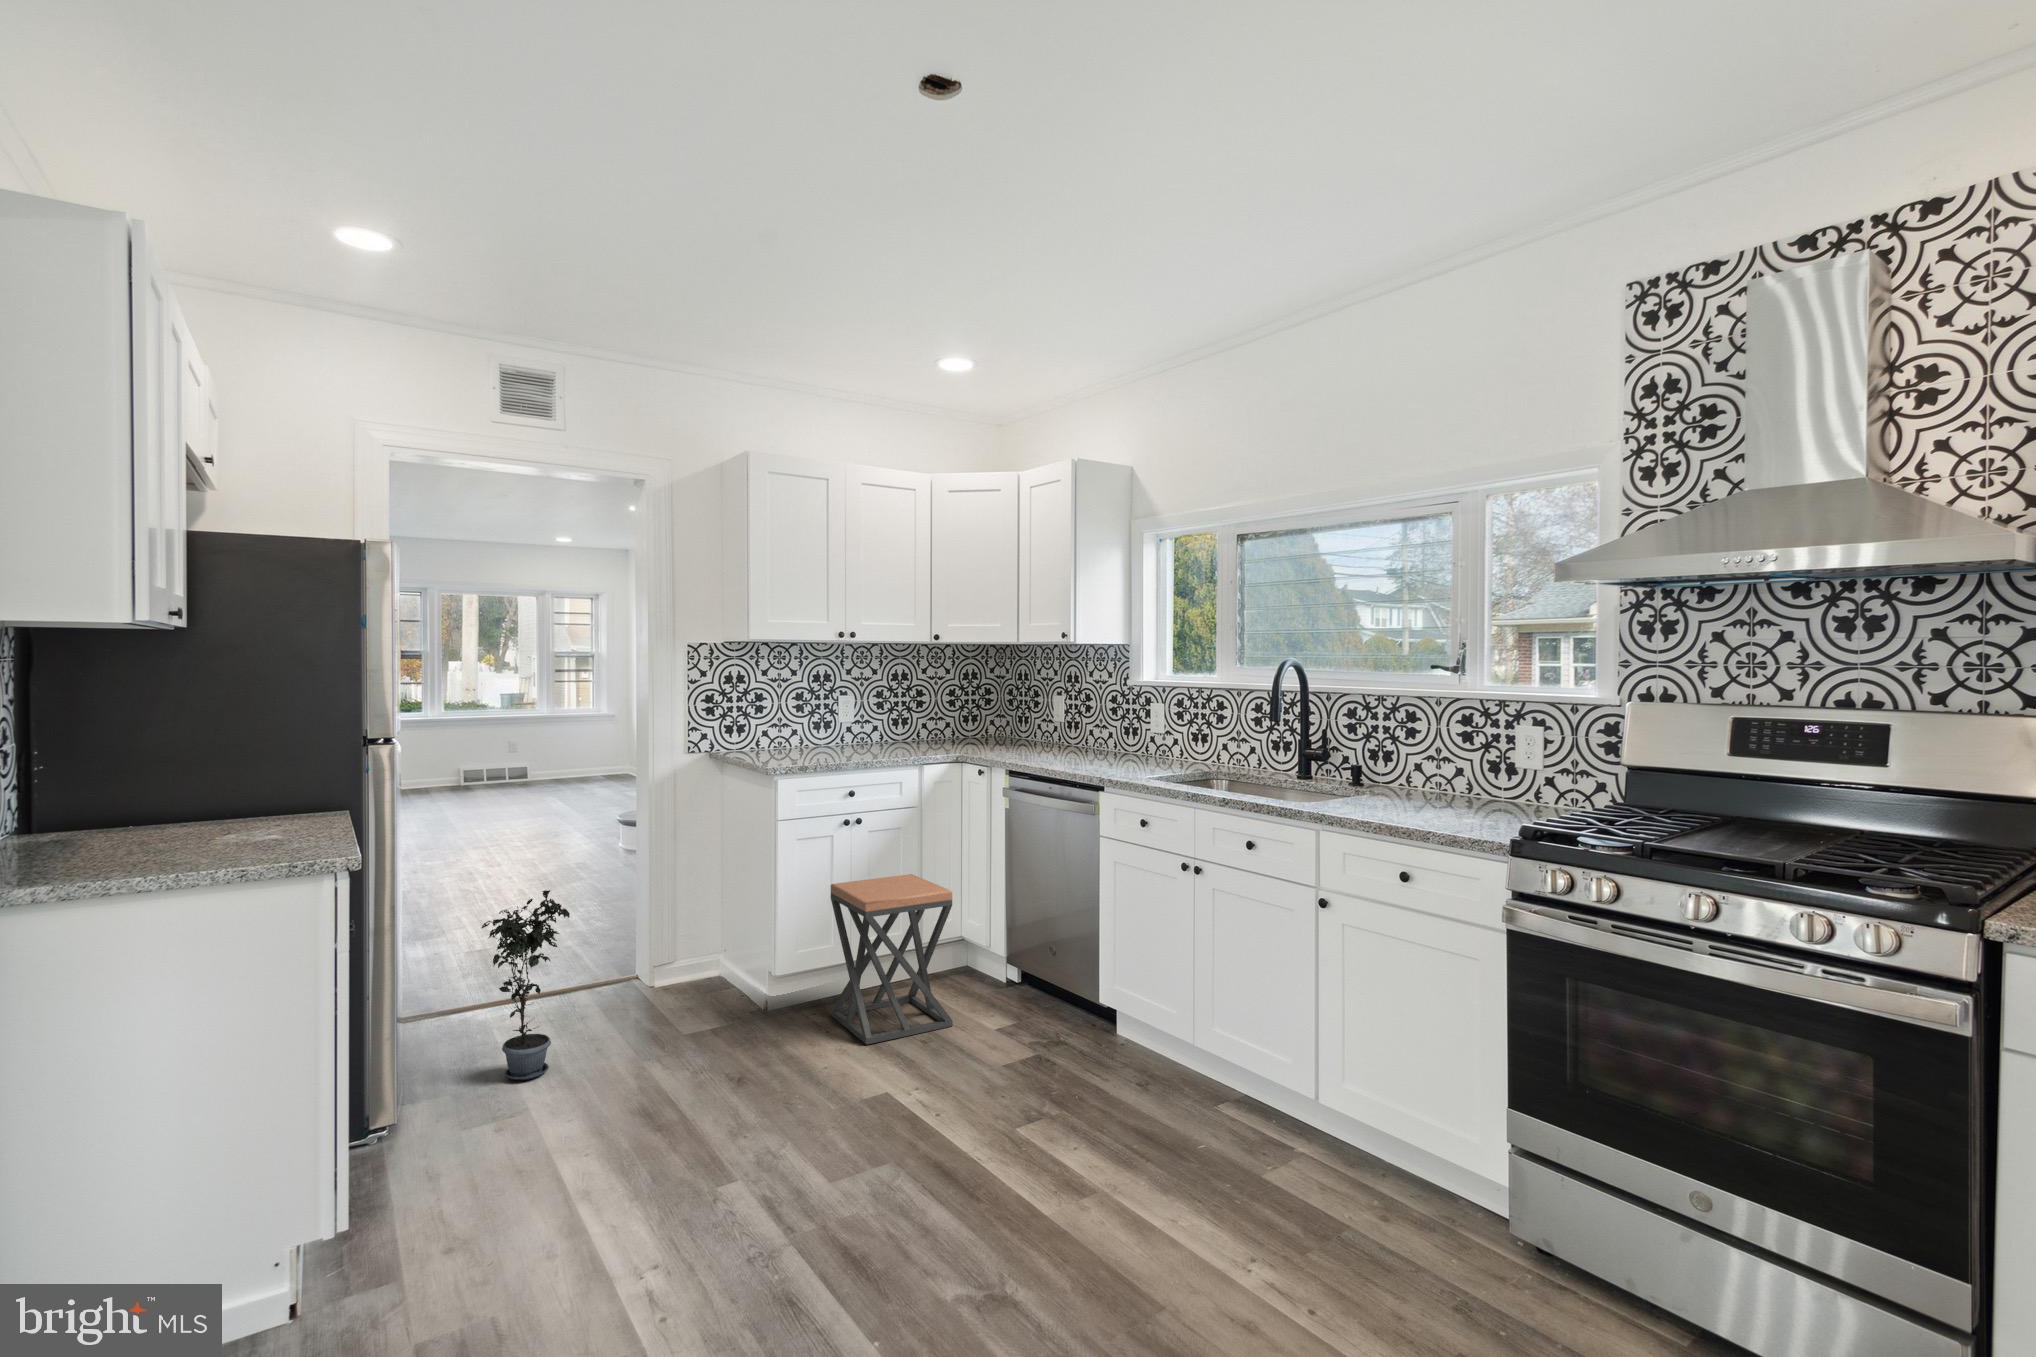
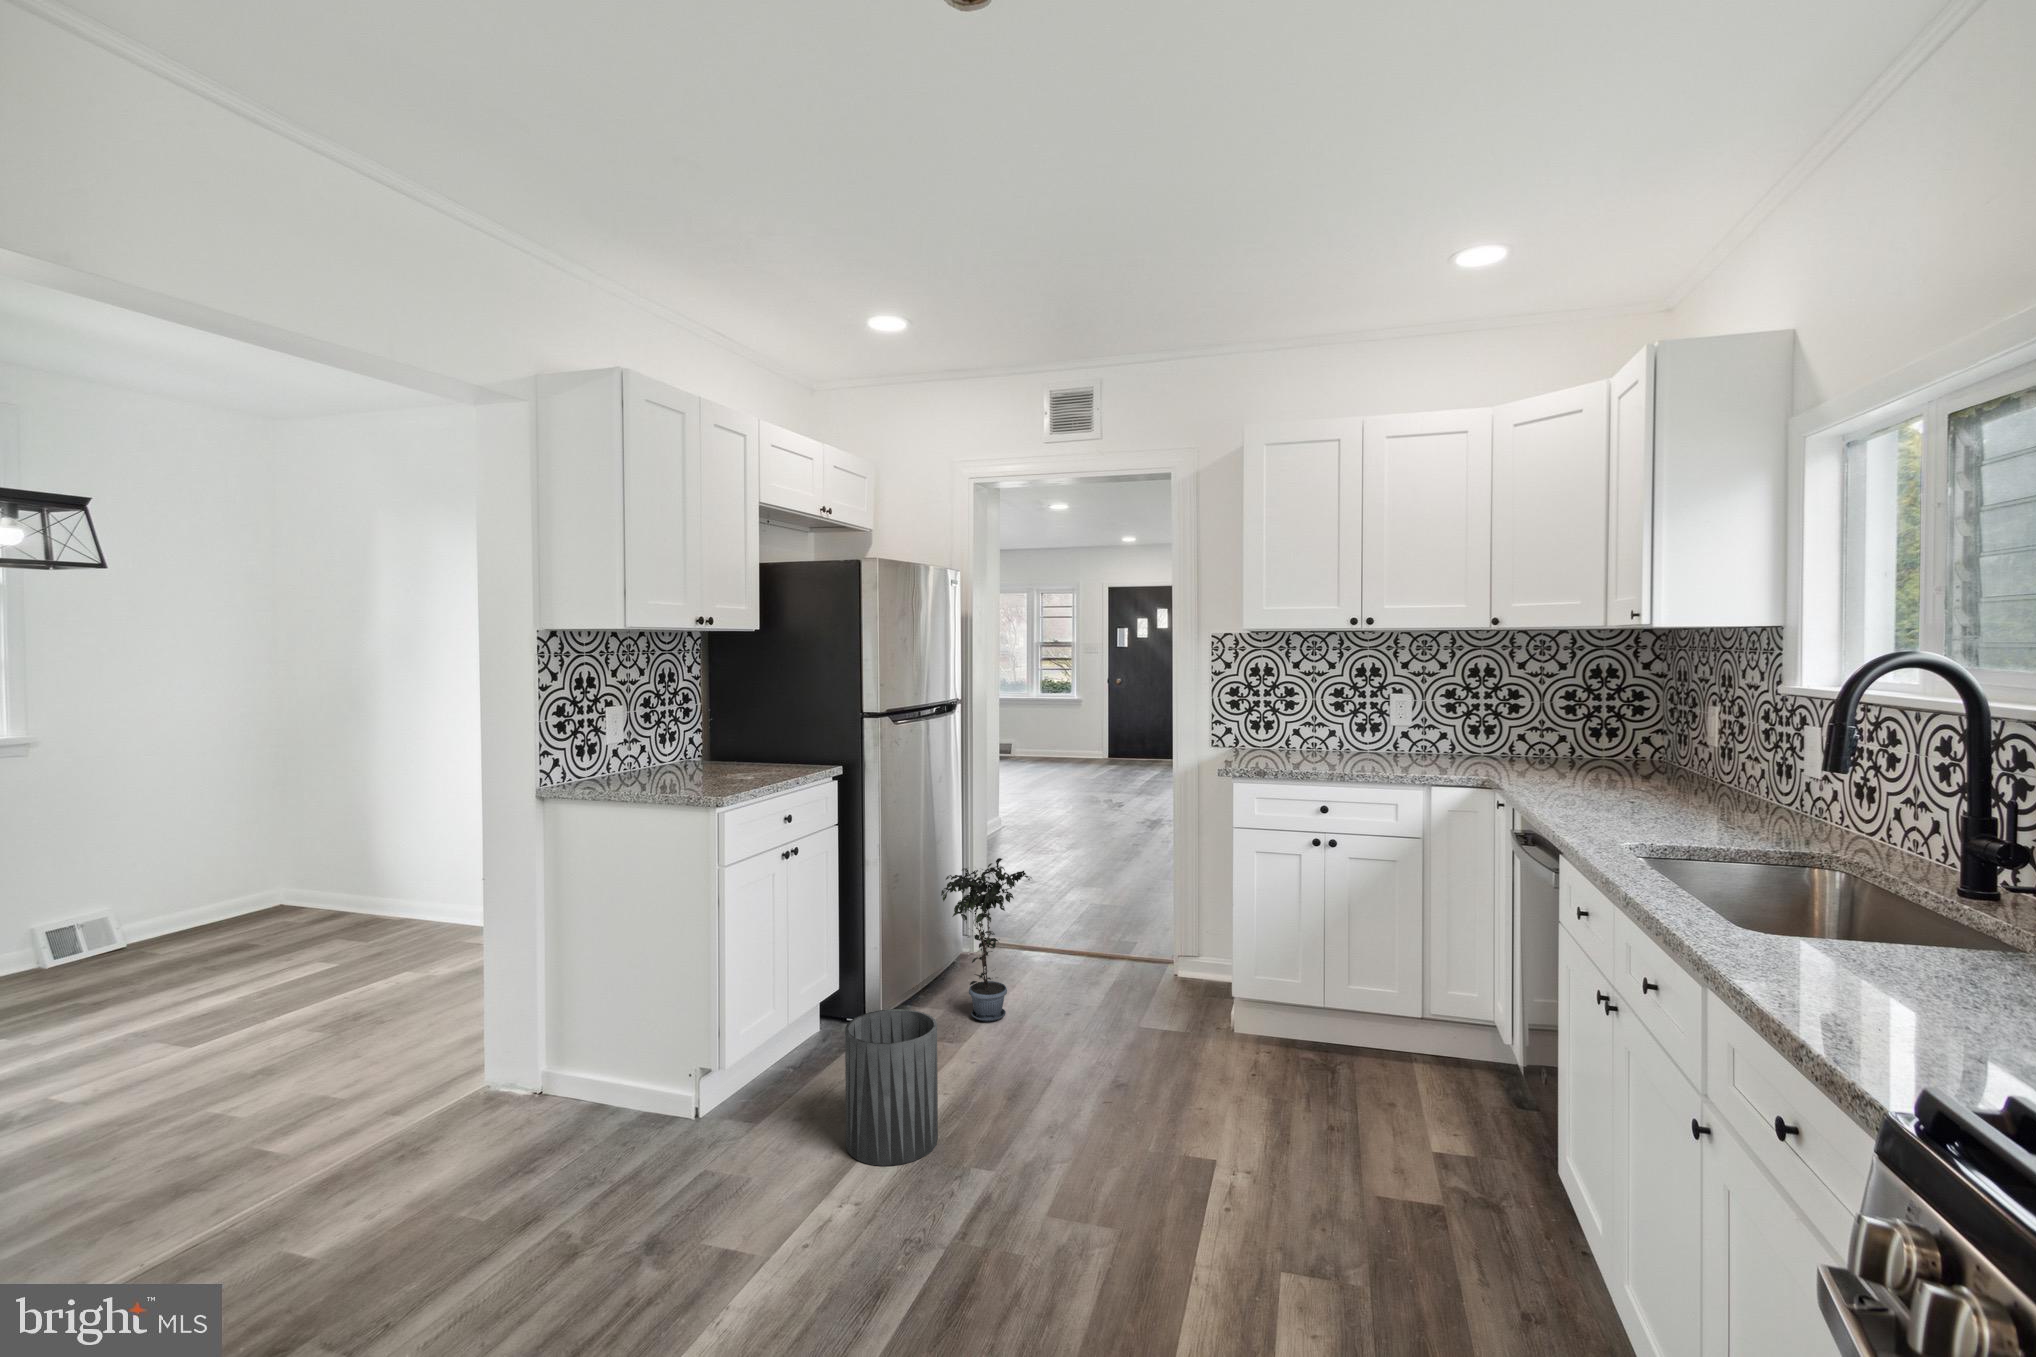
stool: present [831,874,953,1045] -> none [1256,911,1383,1128]
trash can: none [564,1047,671,1221] -> present [845,1009,938,1166]

